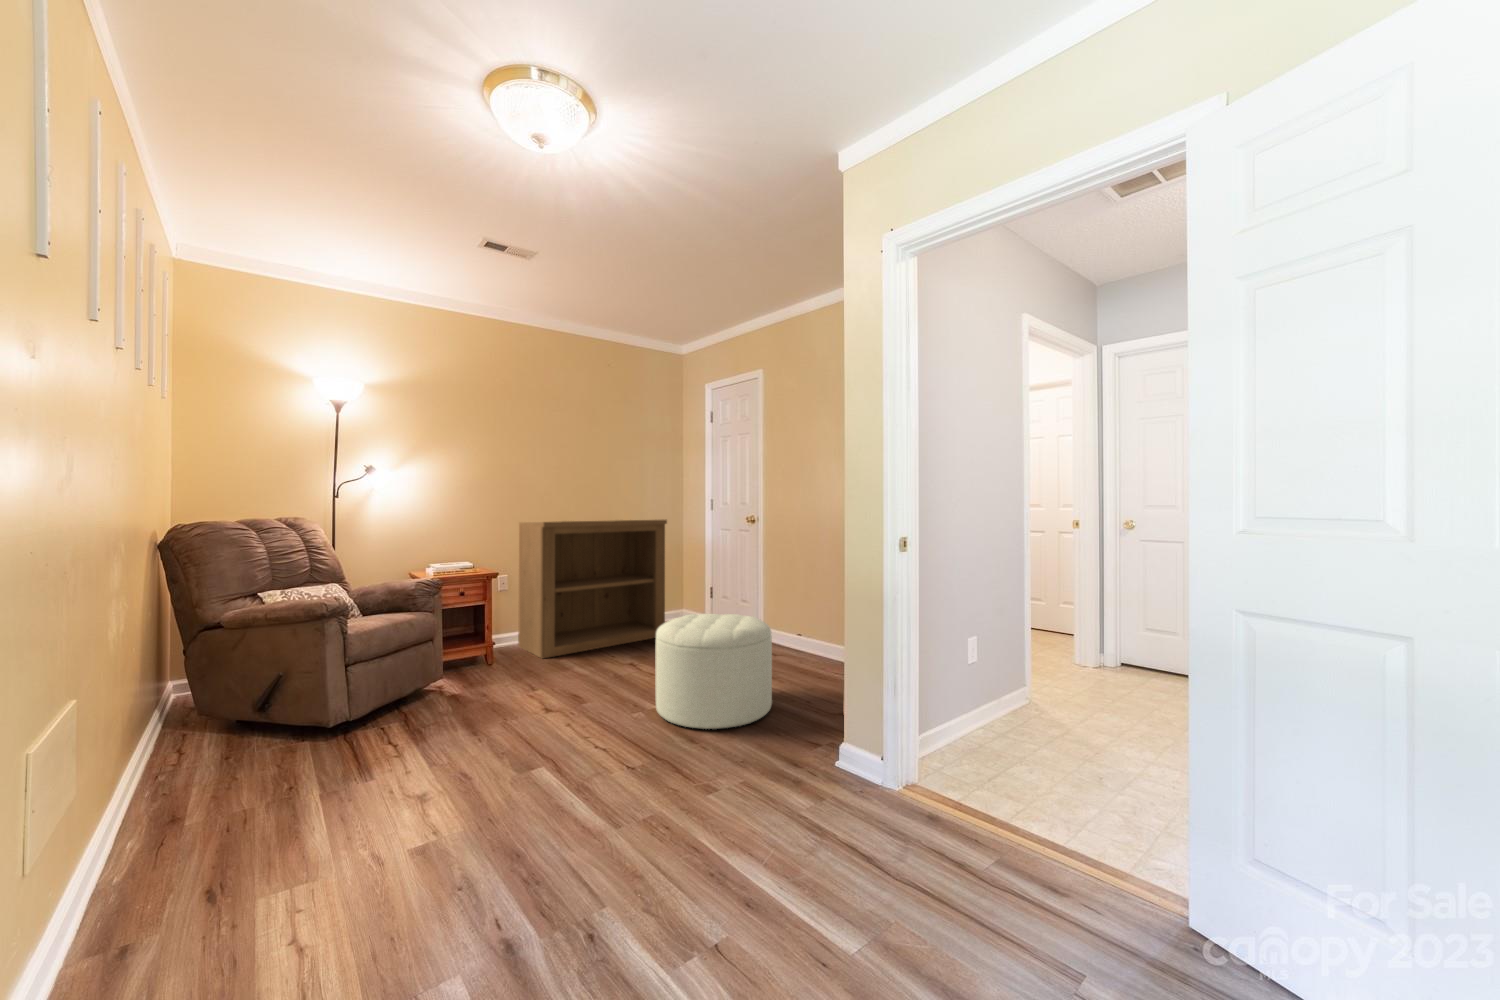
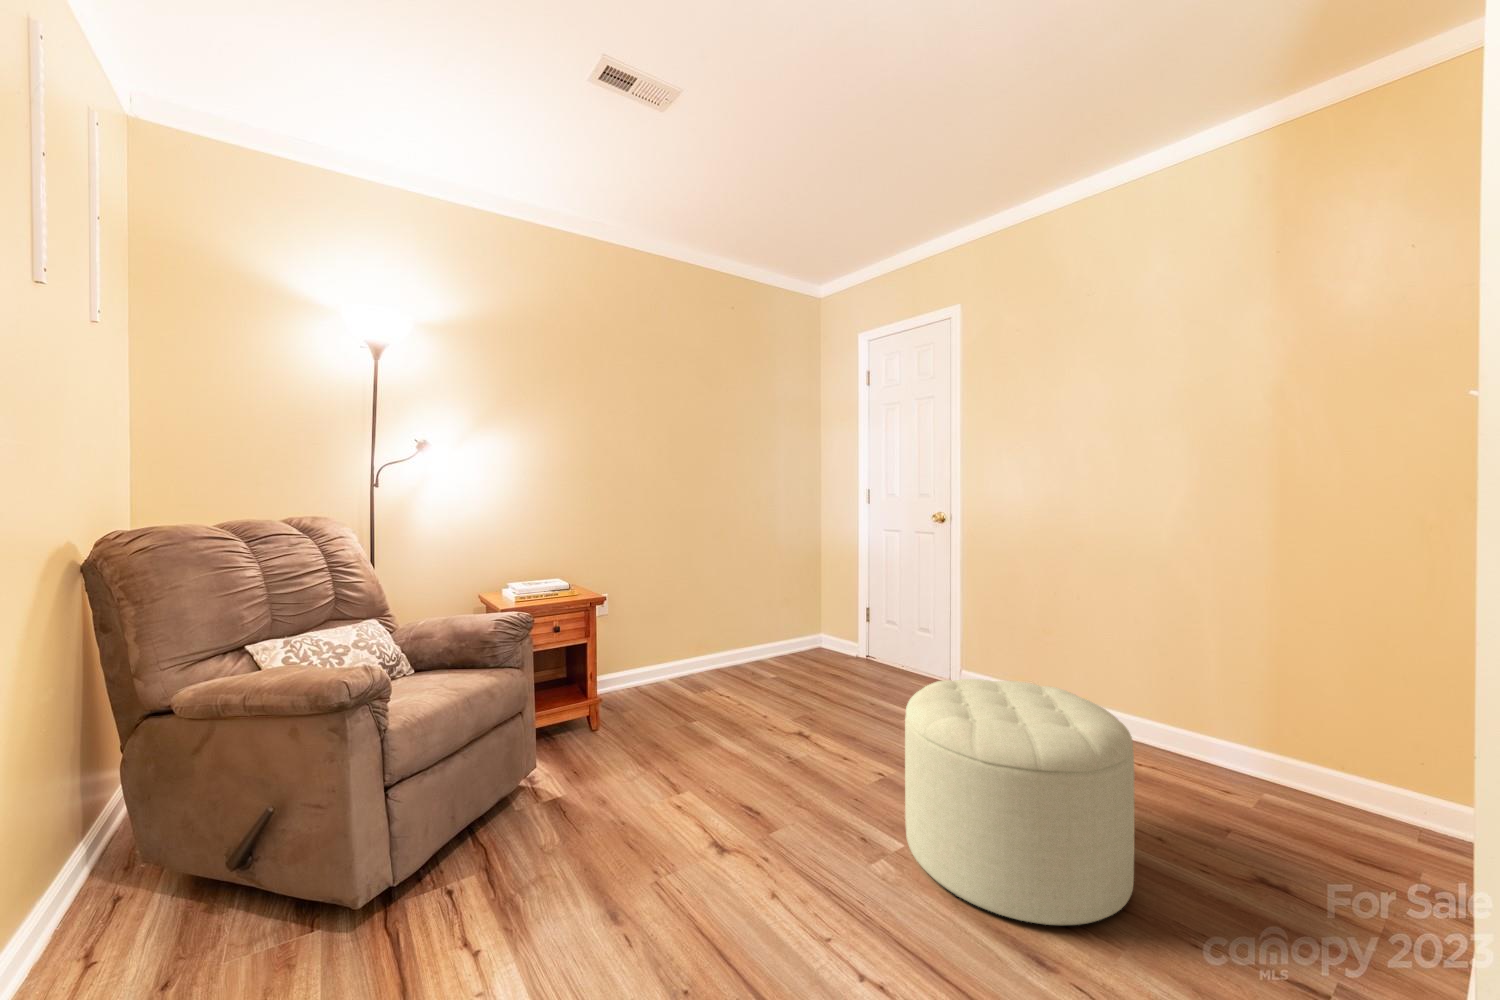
bookshelf: present [518,520,667,659] -> none [622,516,821,721]

